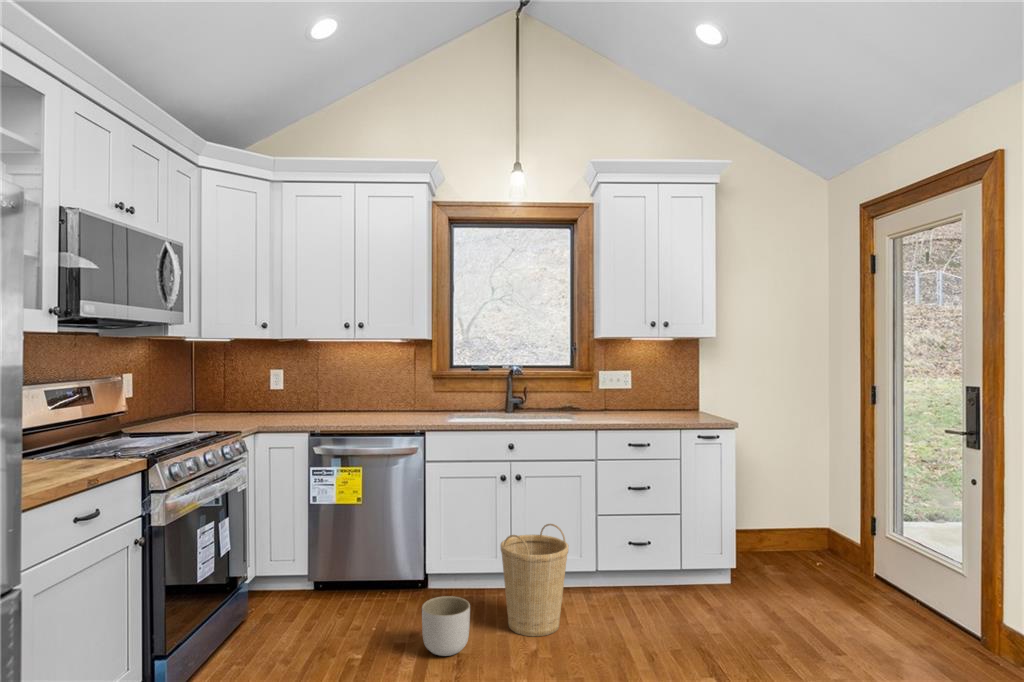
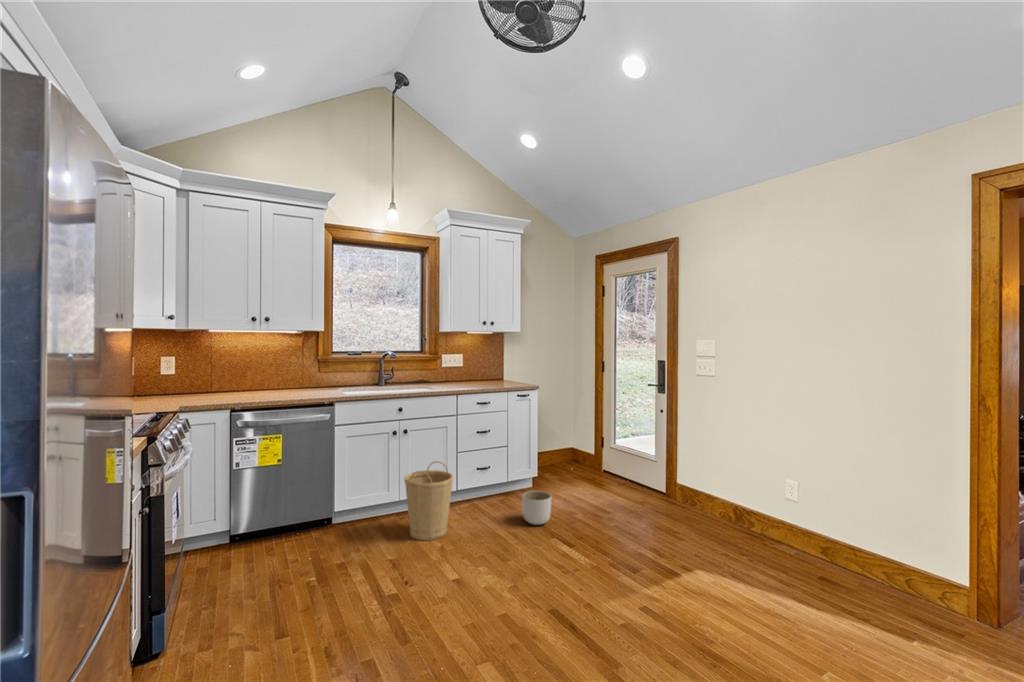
planter: present [422,596,470,656] -> present [522,491,551,525]

